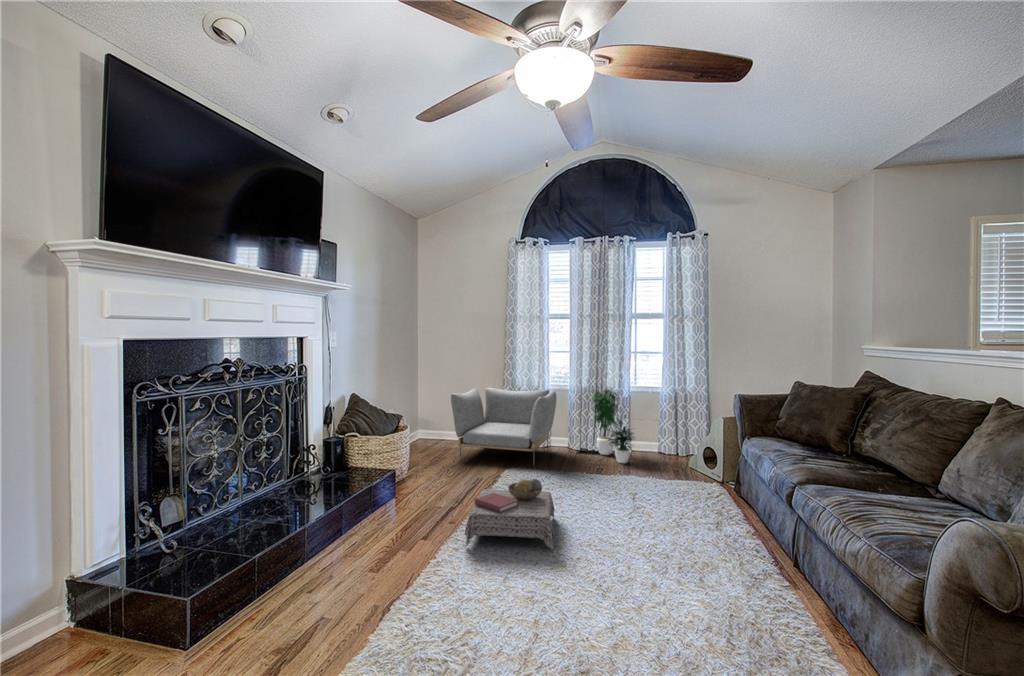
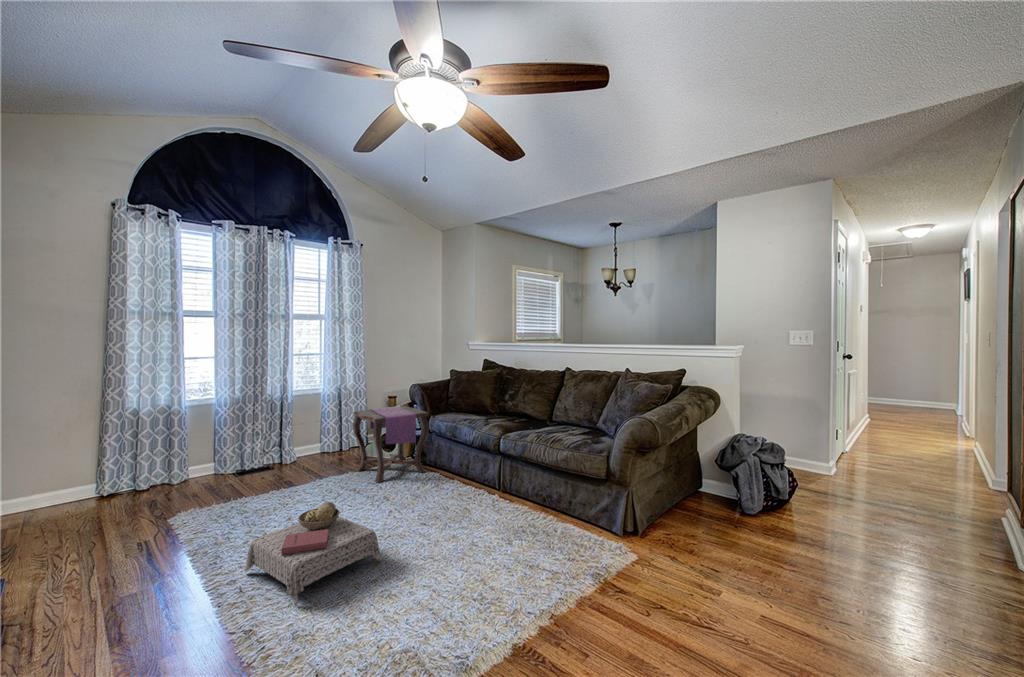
armchair: present [451,388,556,465] -> none [42,407,226,535]
potted plant: present [592,390,634,463] -> none [253,391,323,471]
side table: none [653,412,728,499] -> present [353,406,429,483]

